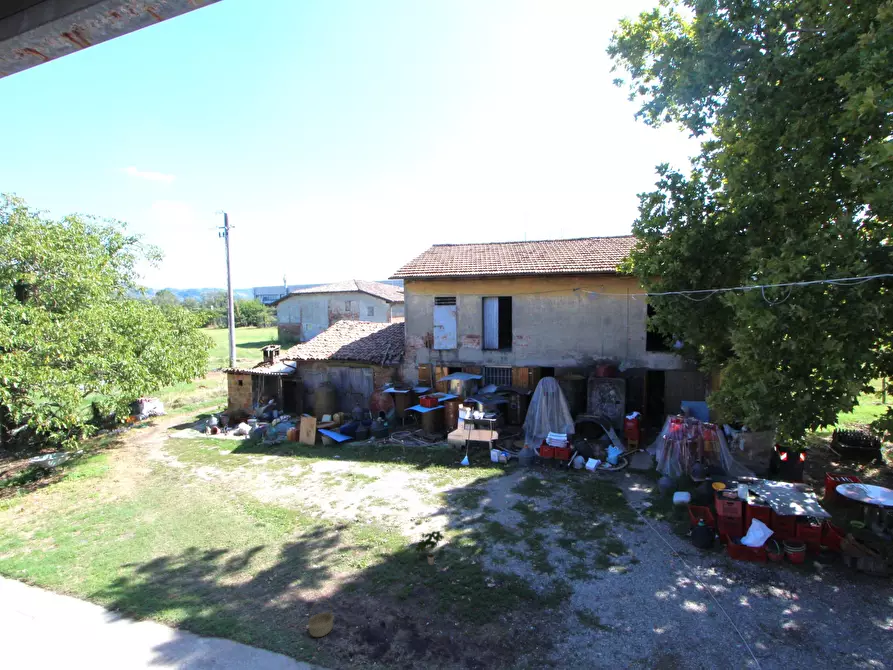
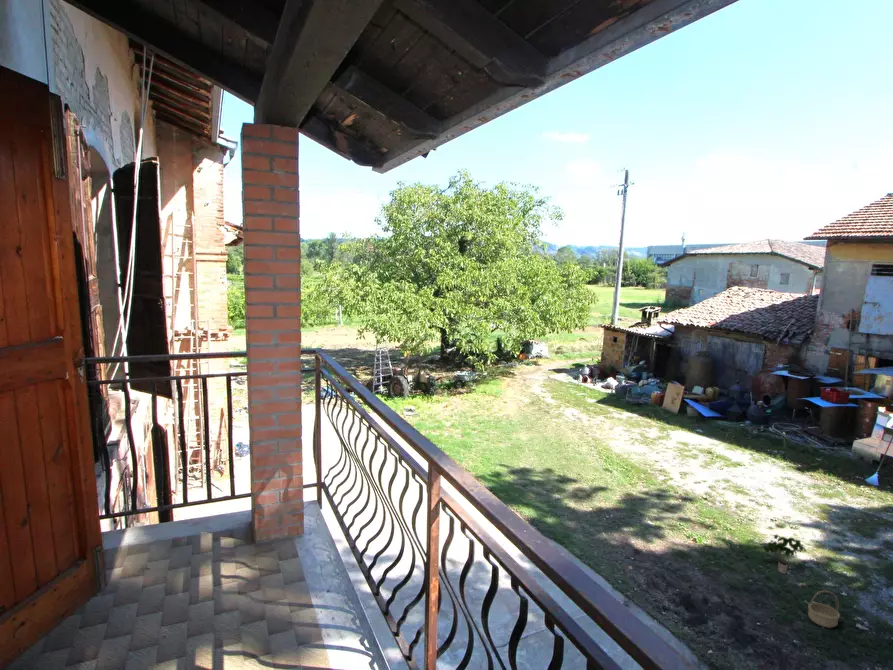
basket: present [308,600,334,637] -> present [808,591,840,628]

